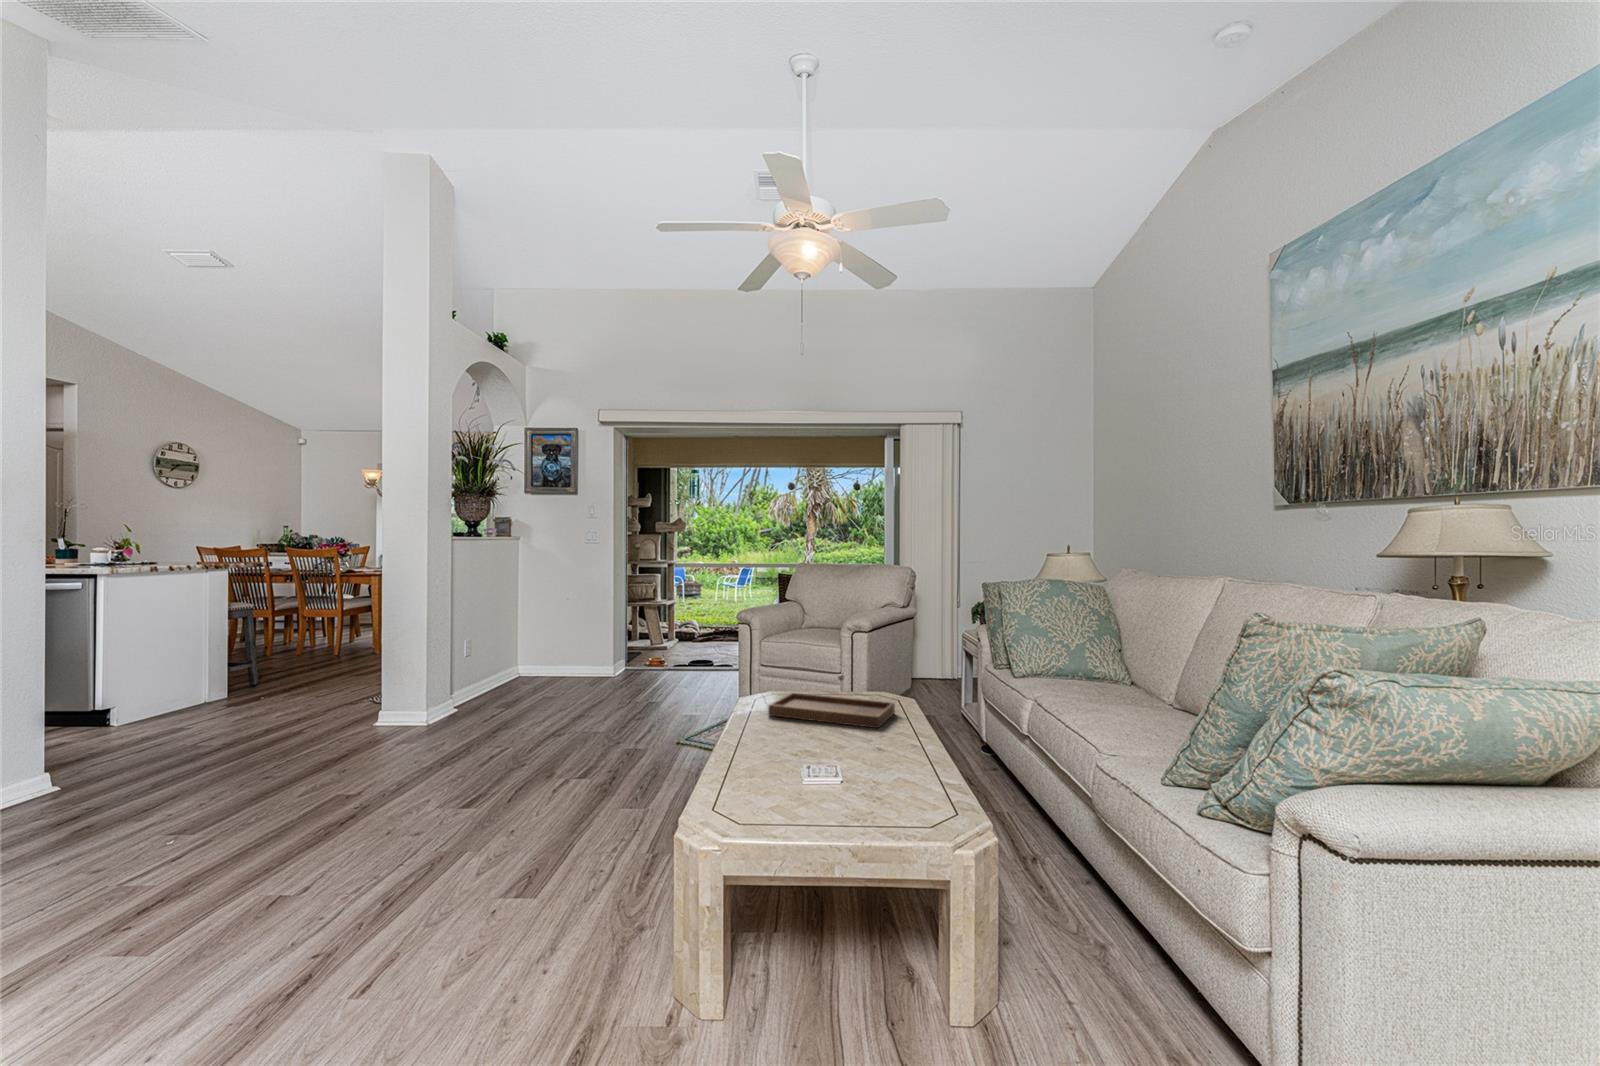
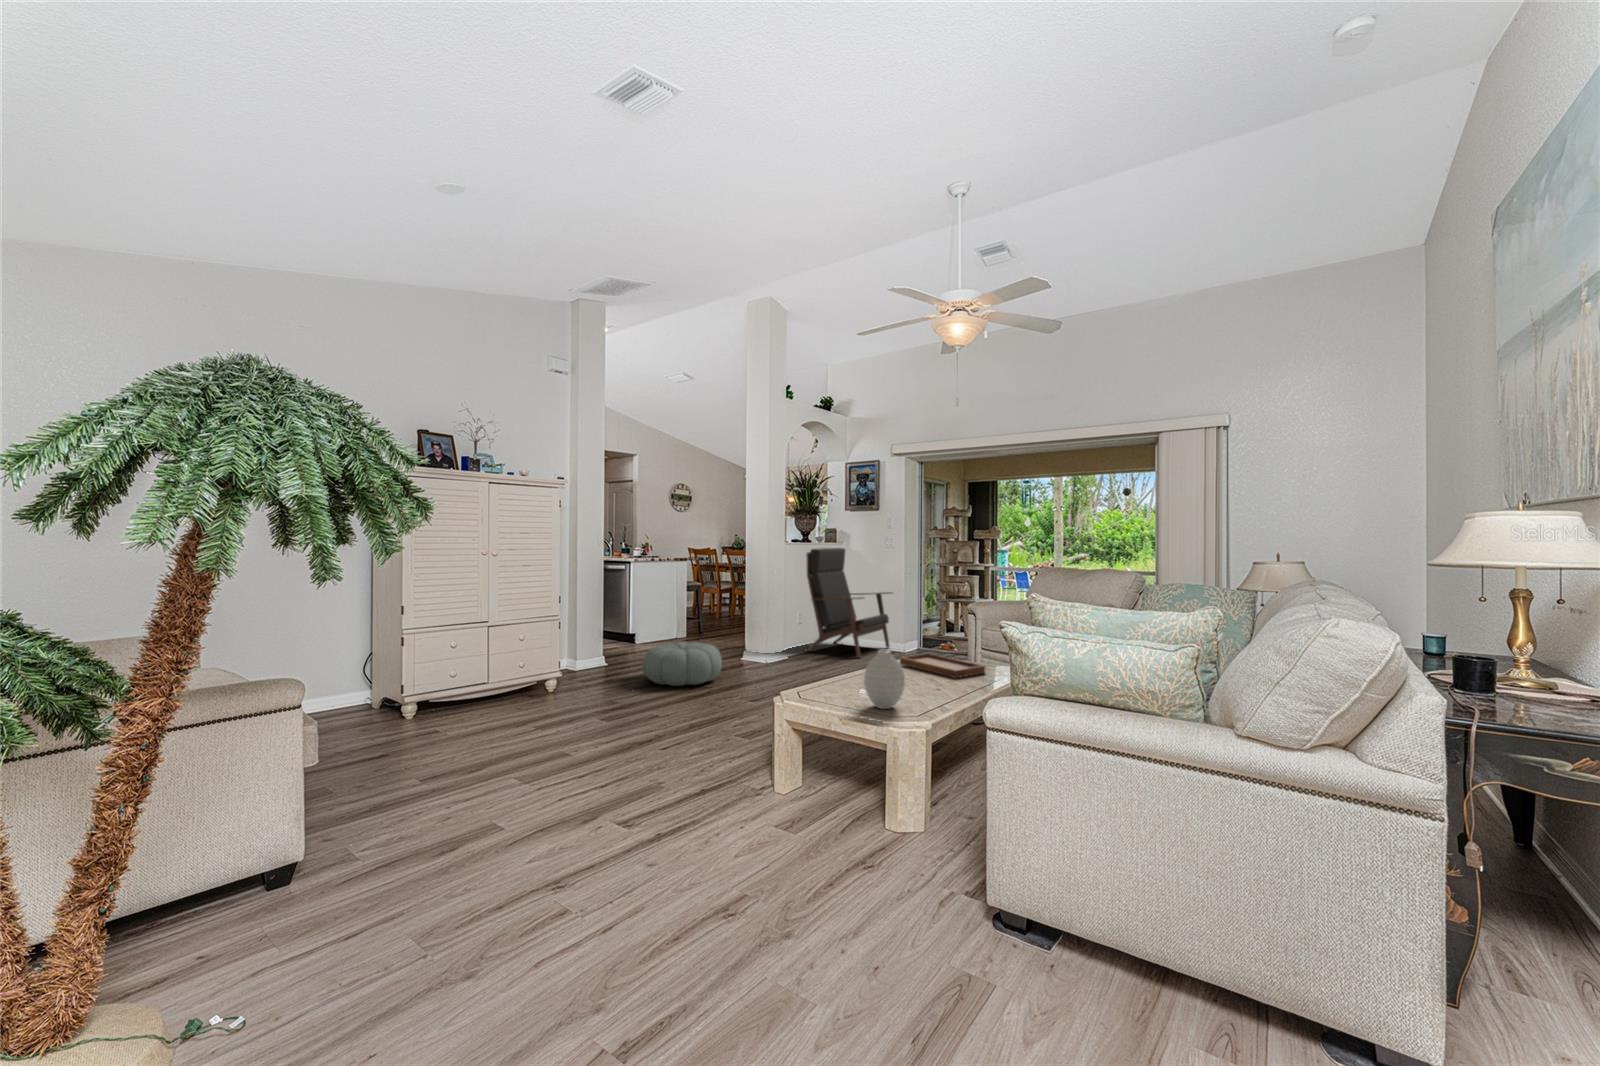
lounge chair: none [474,545,604,702] -> present [805,548,892,658]
vase: none [860,708,930,813] -> present [864,650,905,709]
pouf: none [181,715,368,809] -> present [642,642,722,686]

